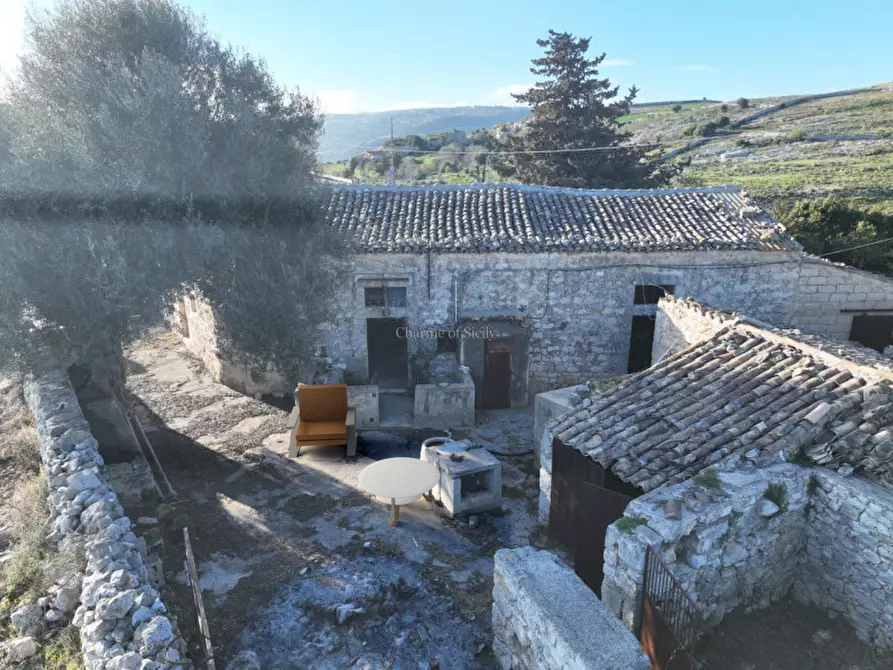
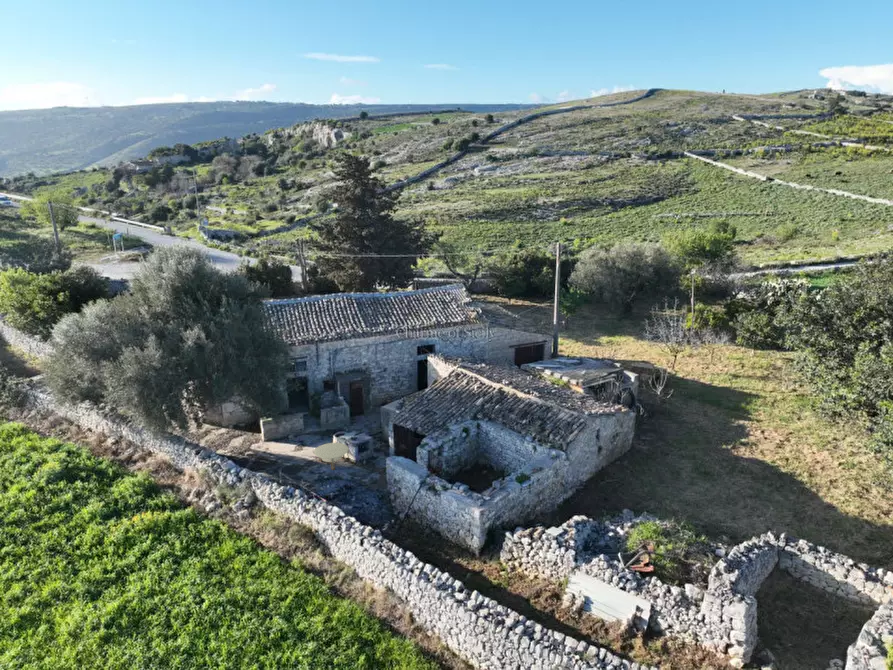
lounge chair: present [286,384,357,458] -> none [264,415,301,454]

